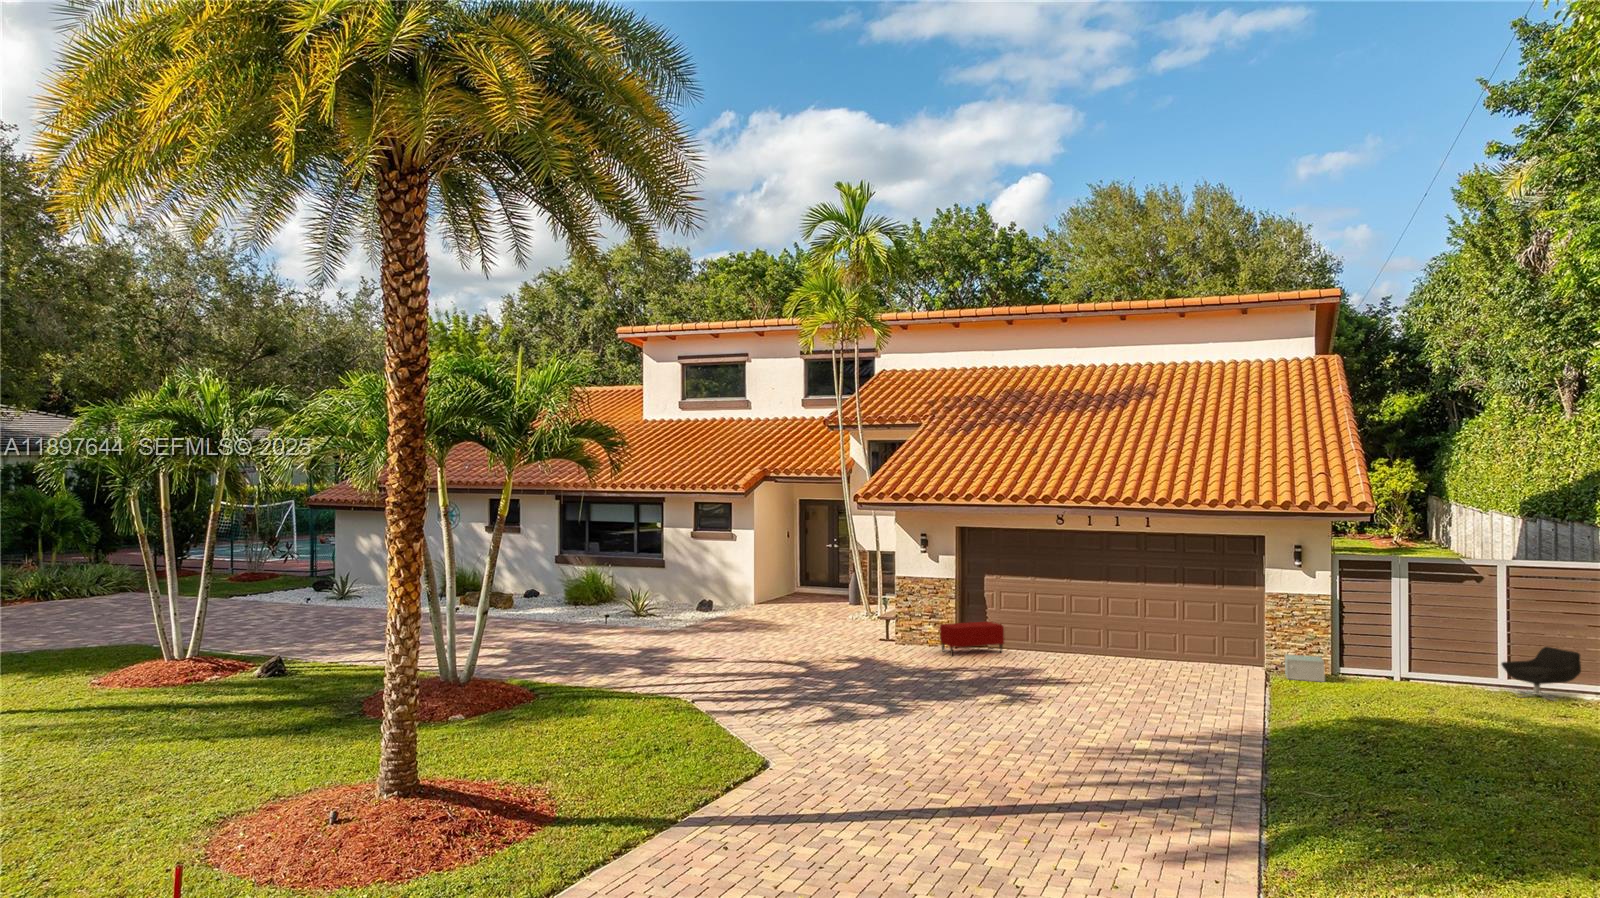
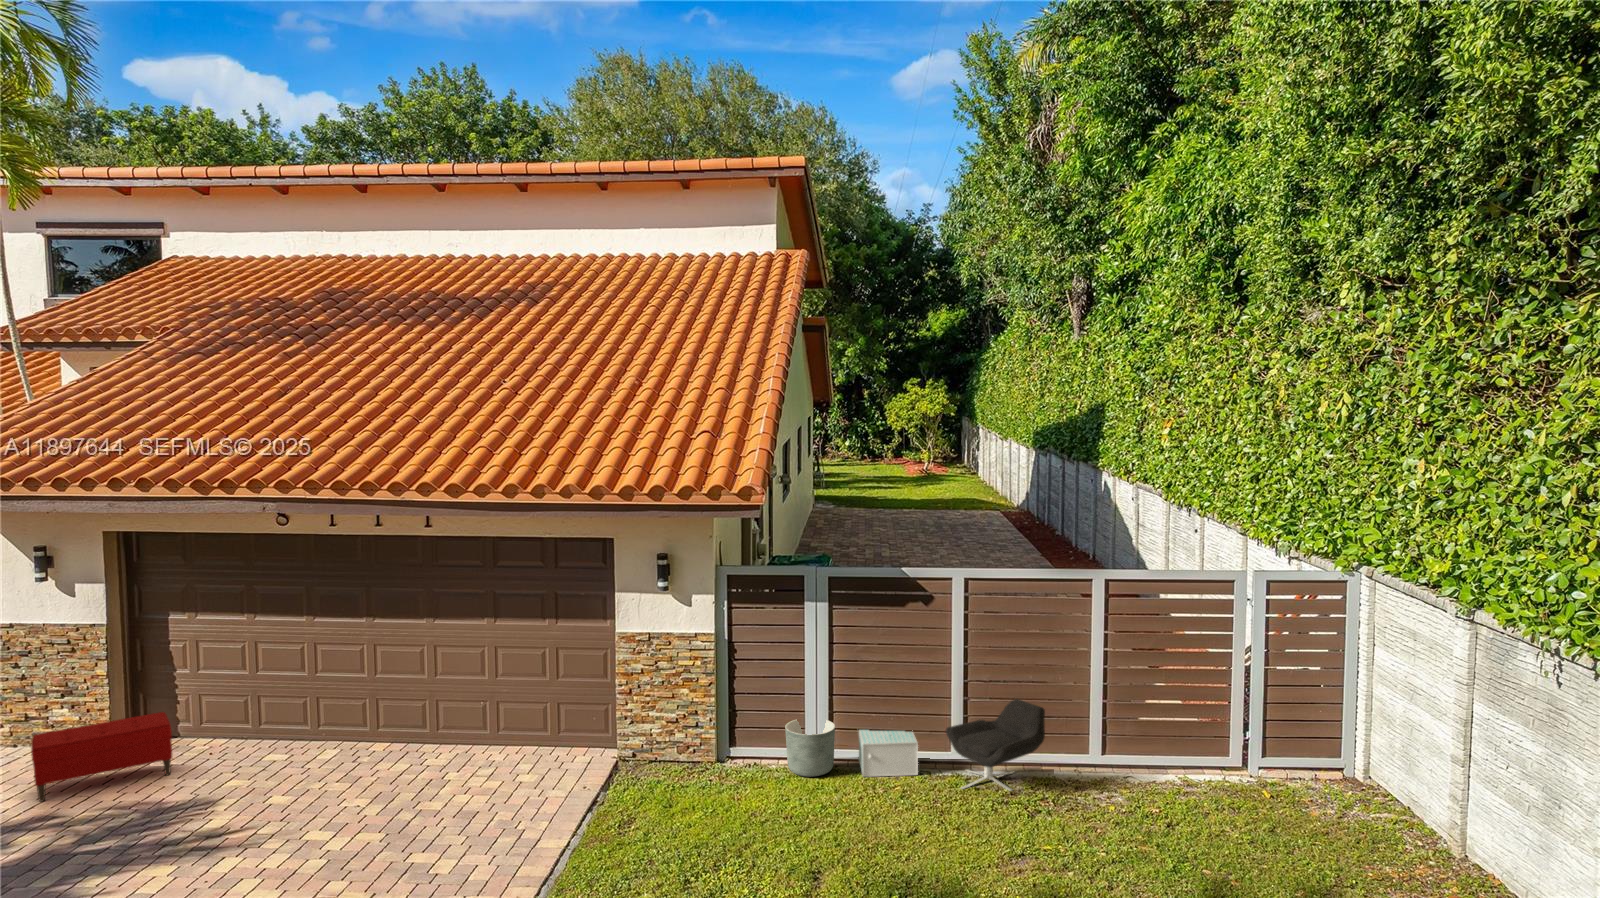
planter: none [1382,652,1418,684] -> present [785,720,835,777]
storage box: present [1285,654,1325,681] -> present [858,730,918,777]

